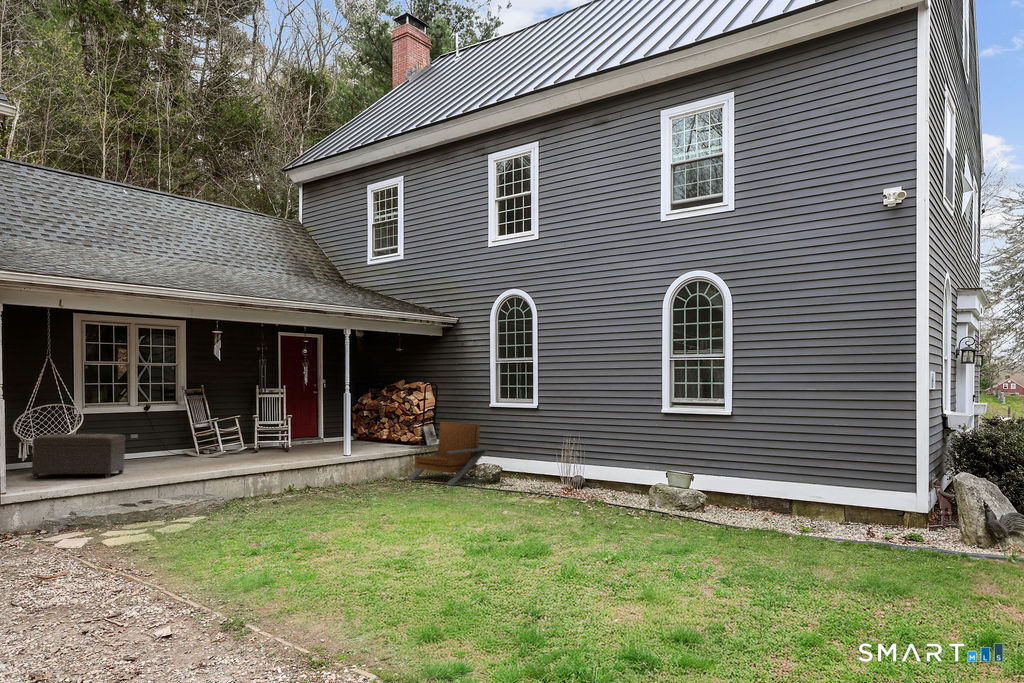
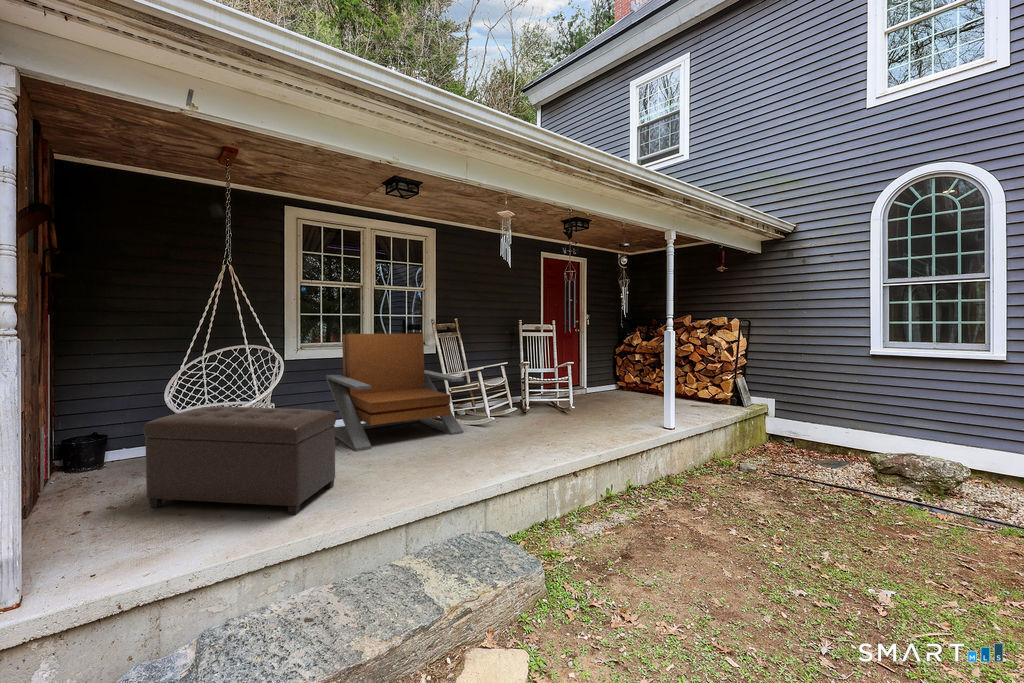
lounge chair: present [408,422,488,486] -> present [326,333,464,451]

